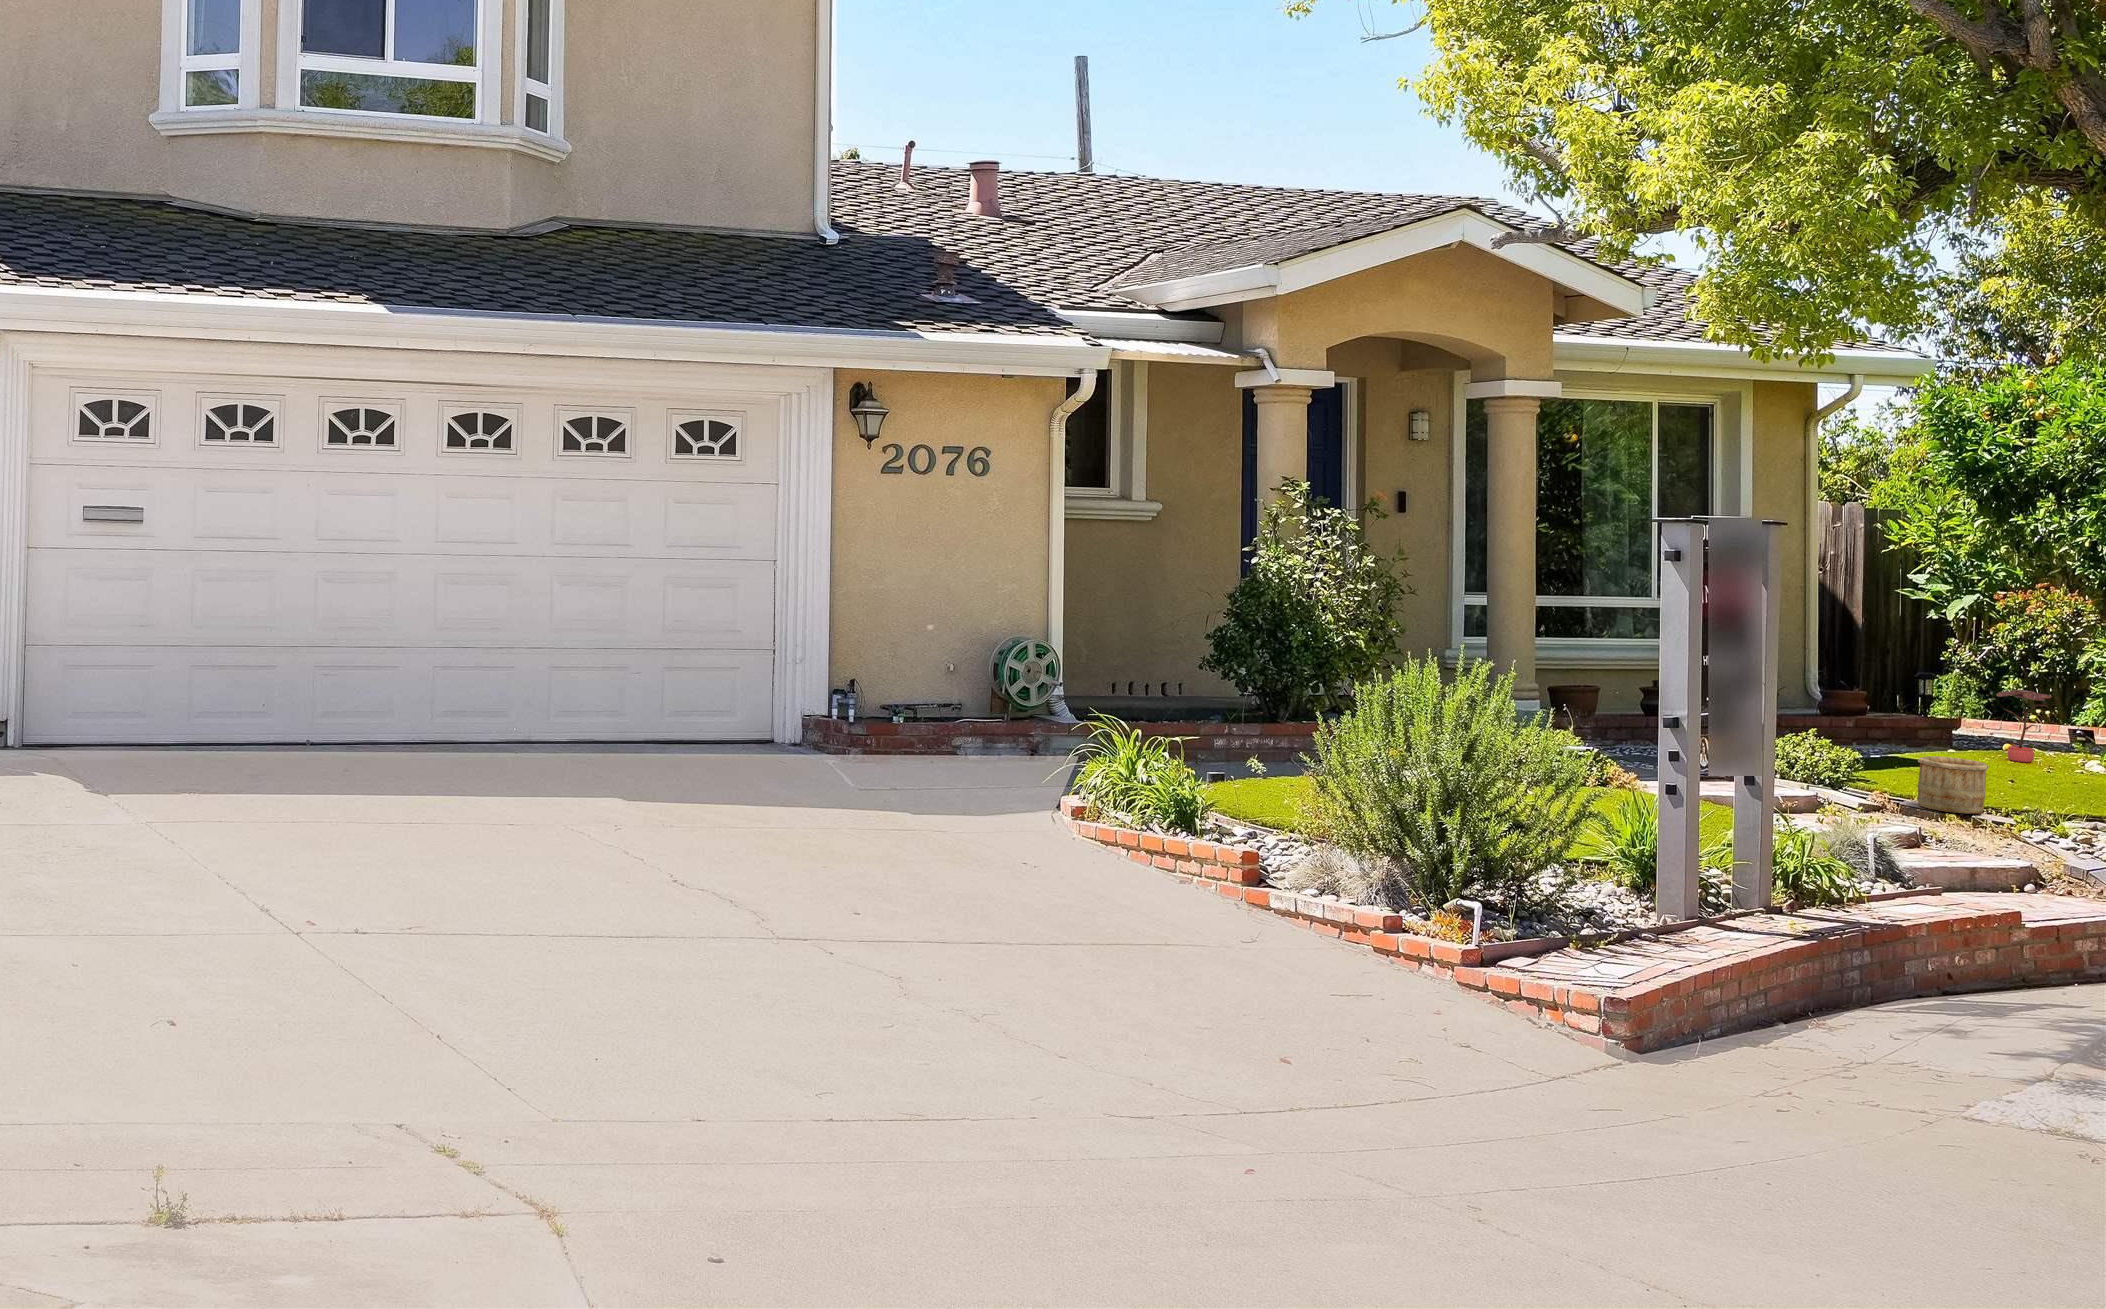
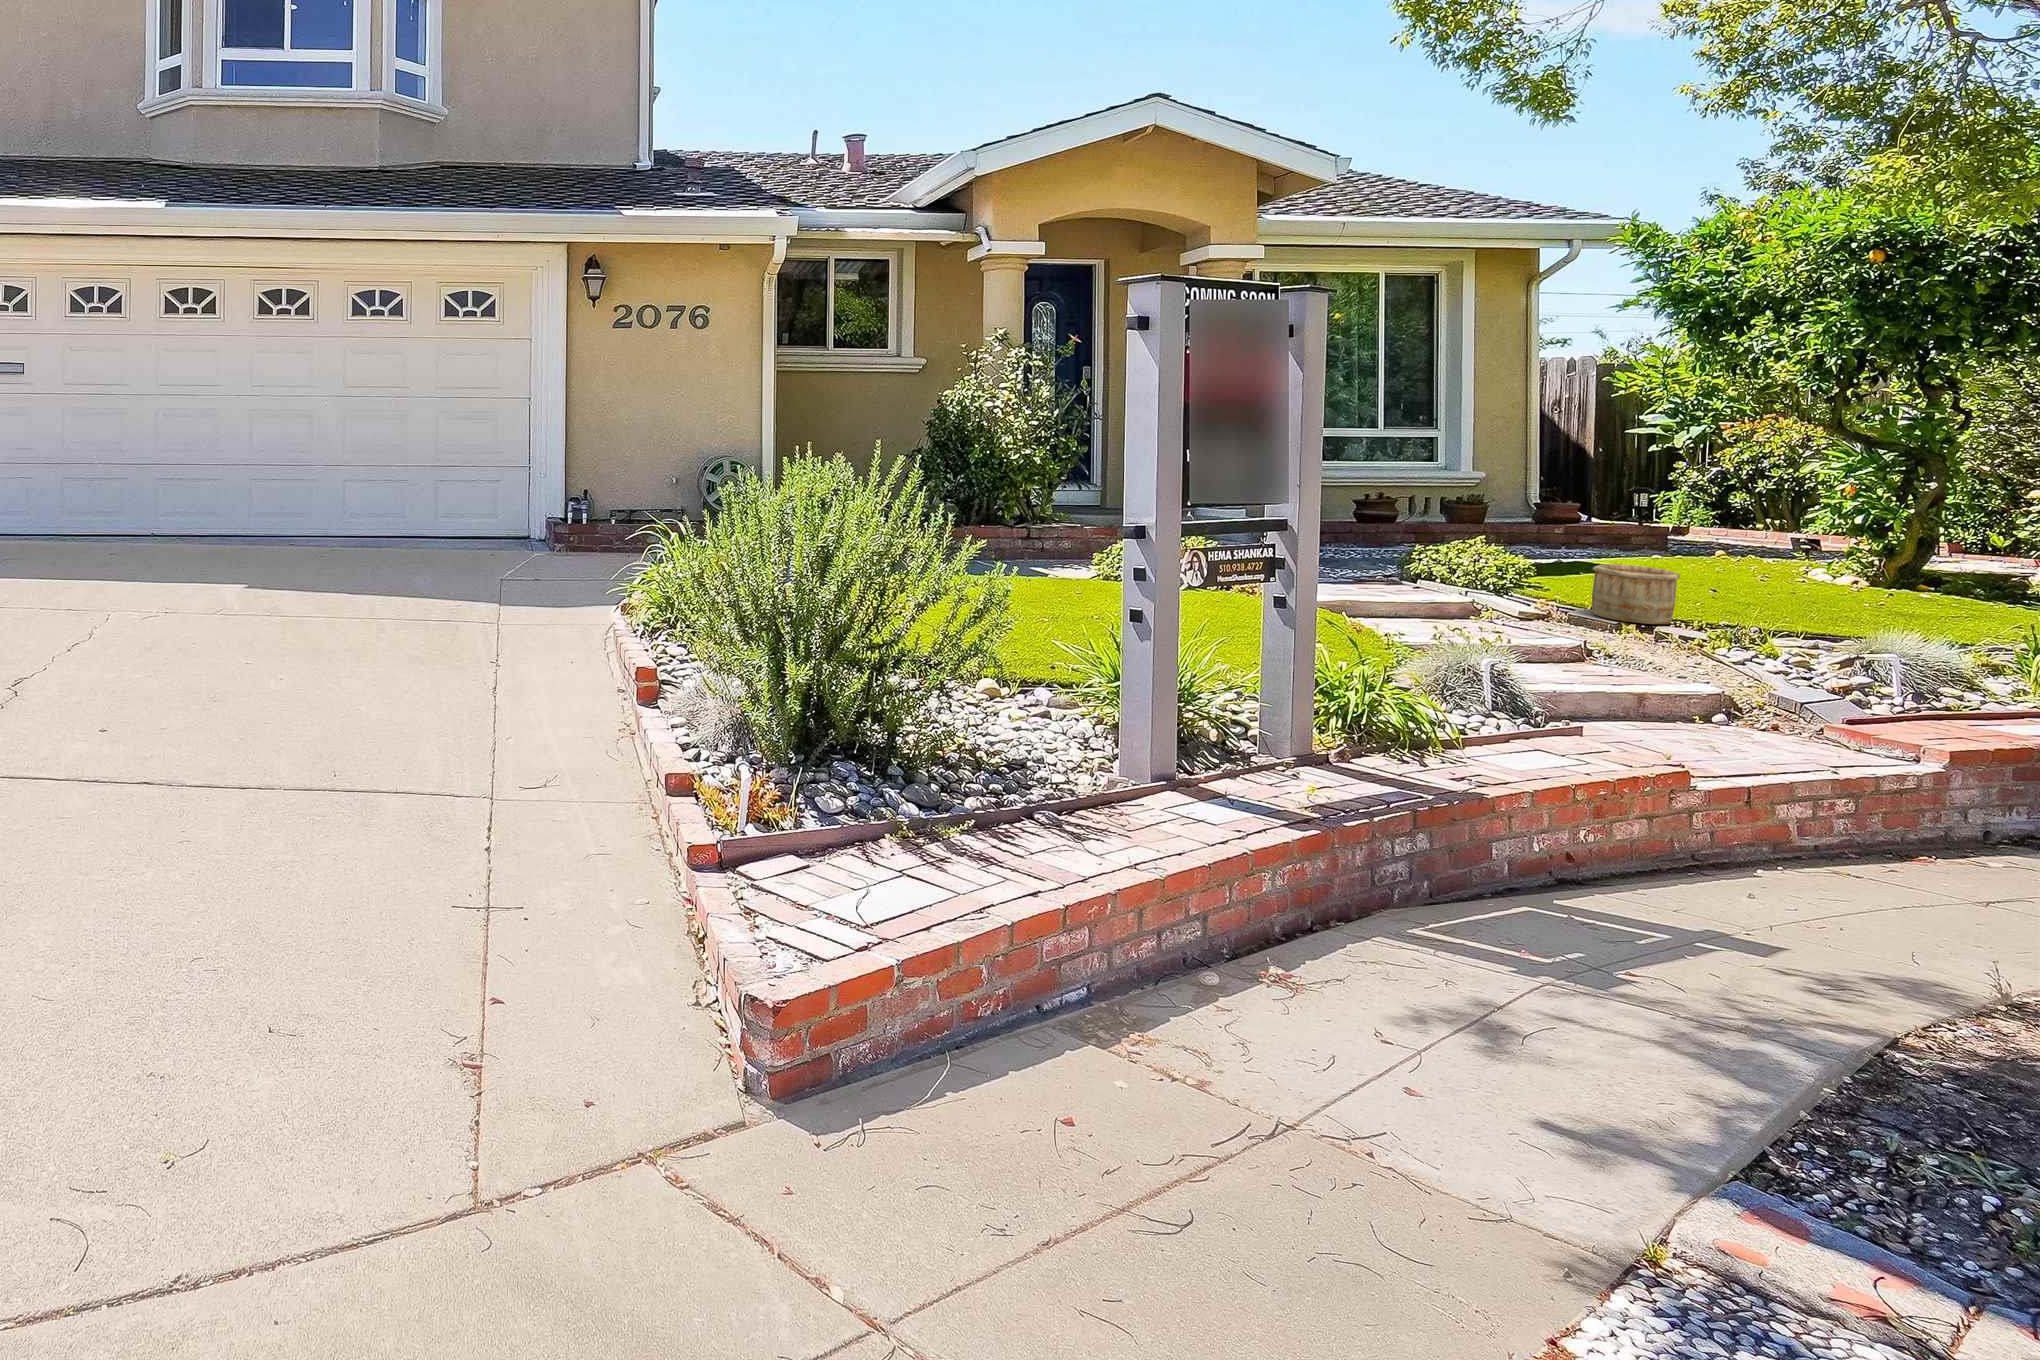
potted plant: present [1996,690,2051,762] -> none [1708,501,1772,569]

